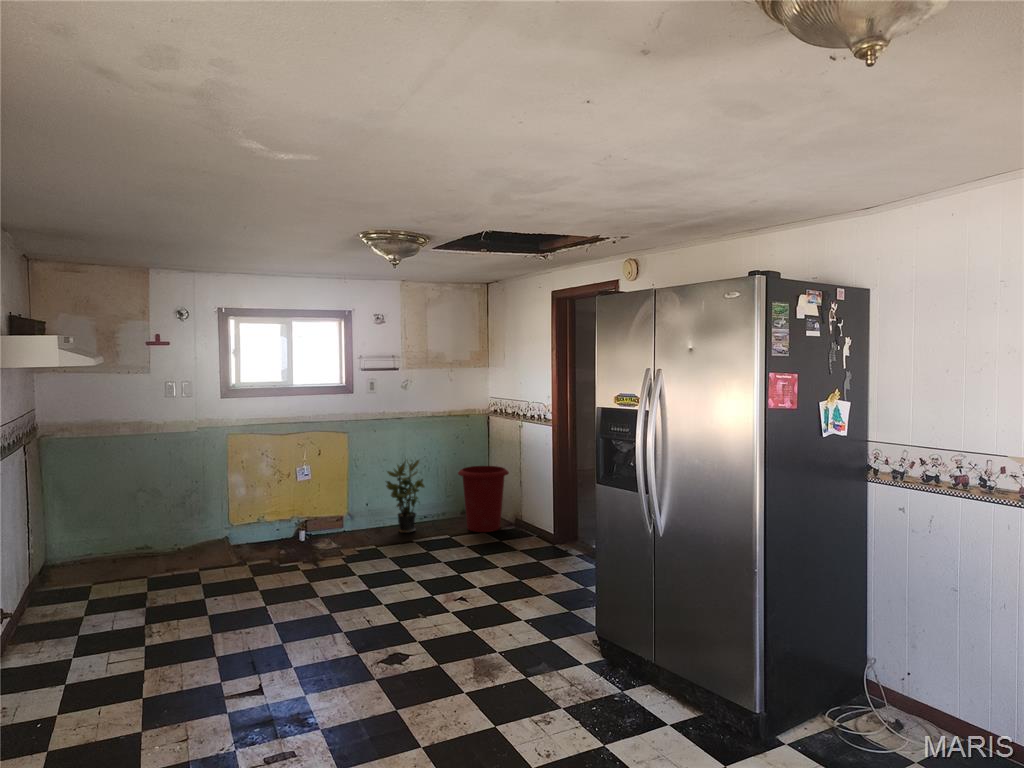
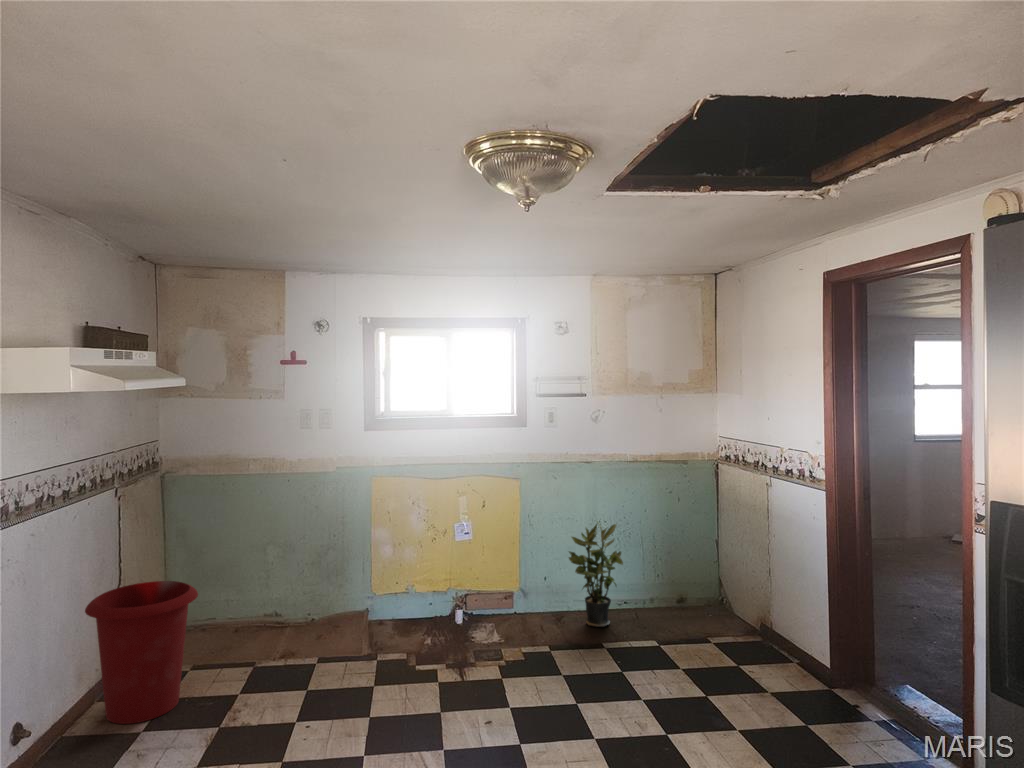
waste bin: present [458,466,509,532] -> present [85,581,198,724]

